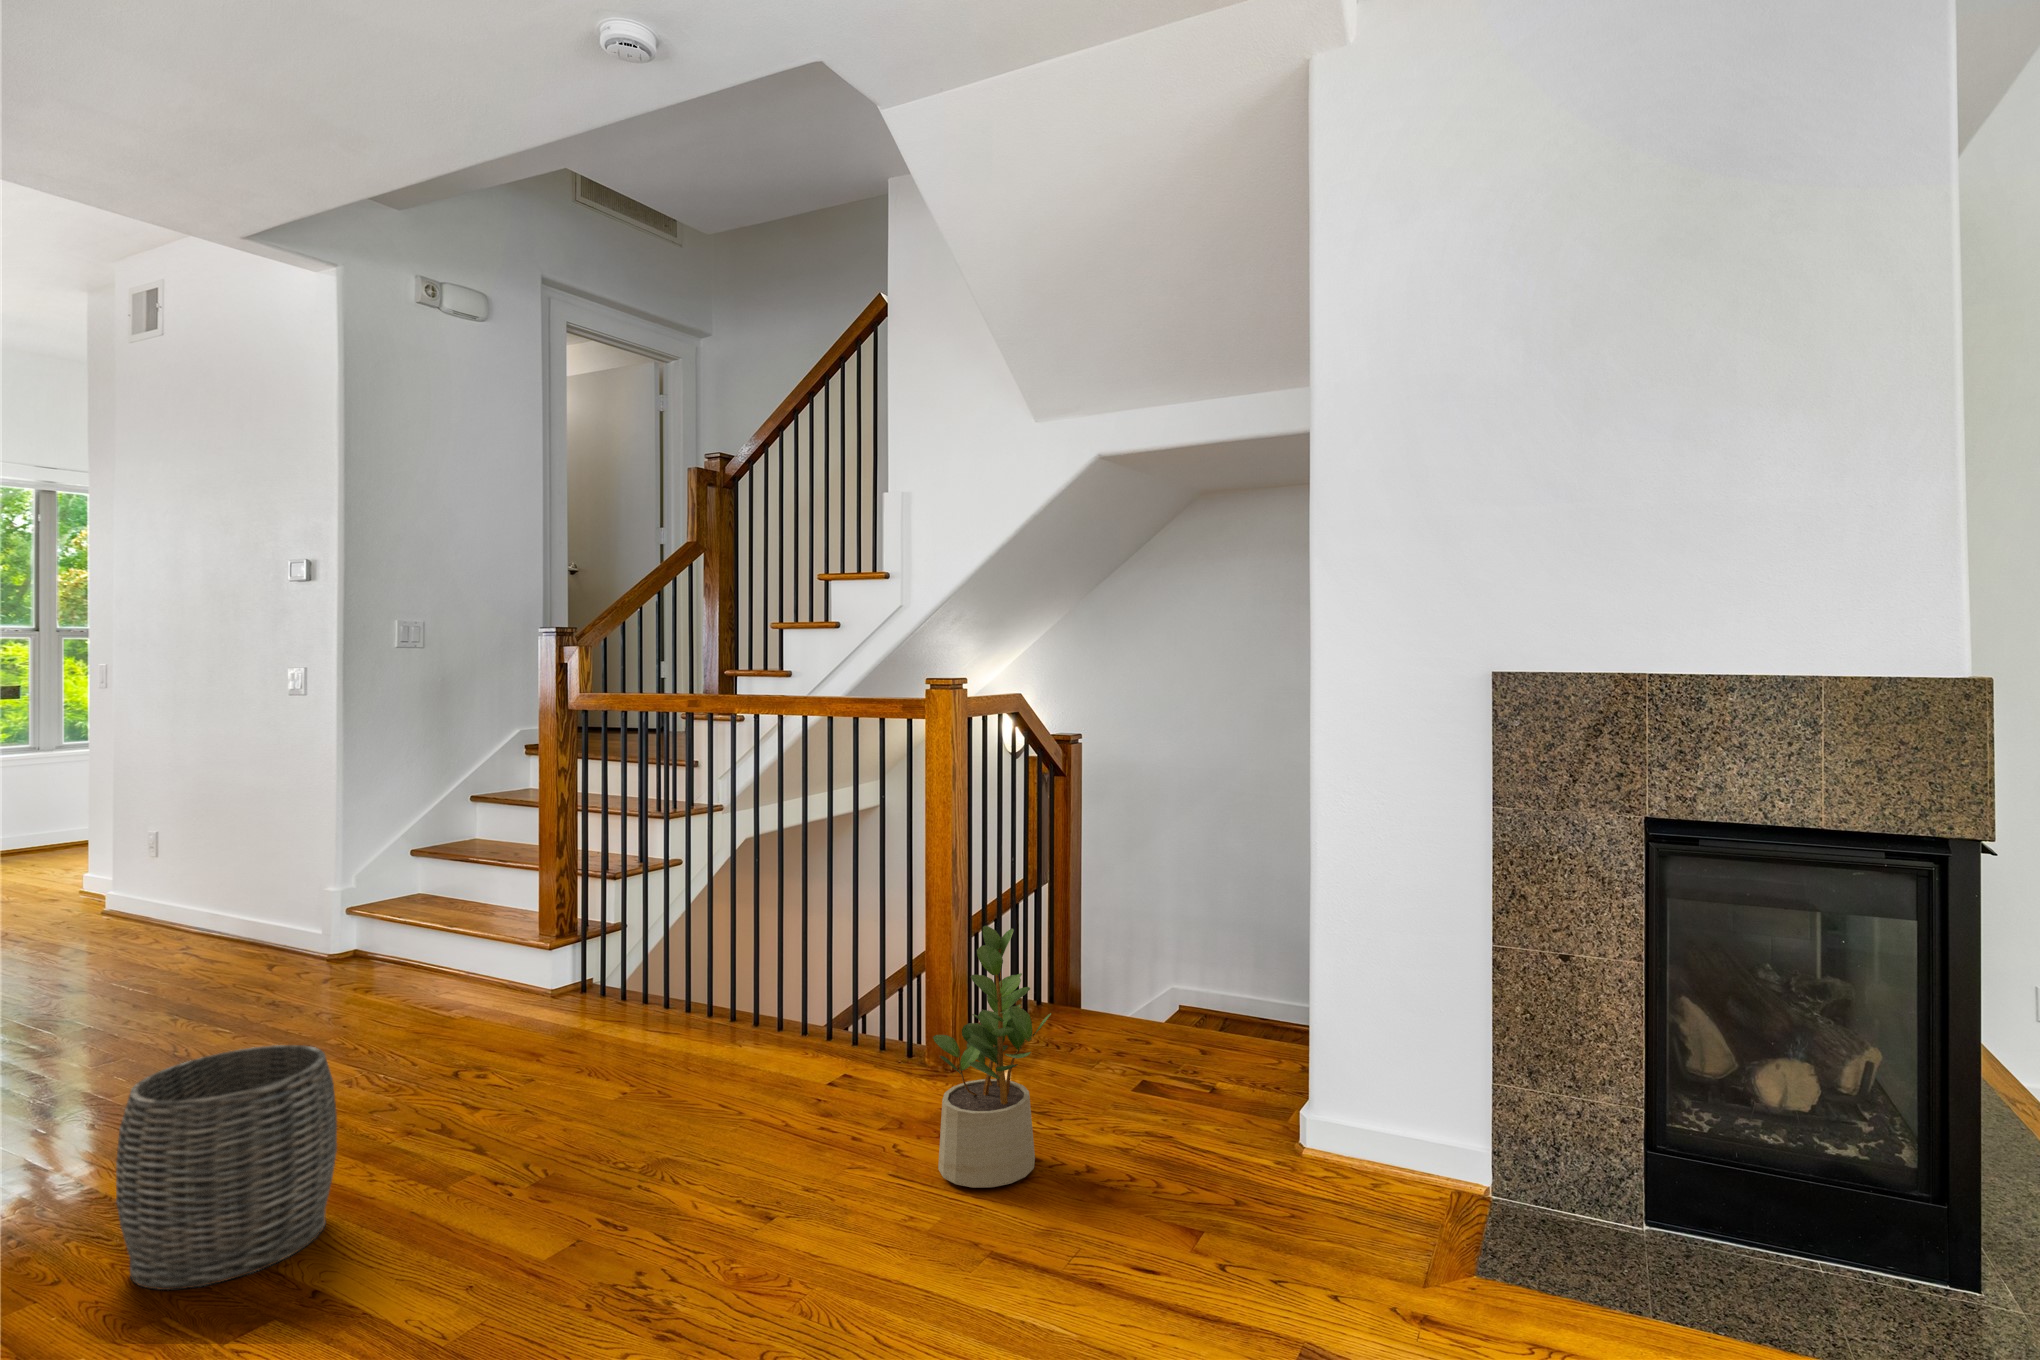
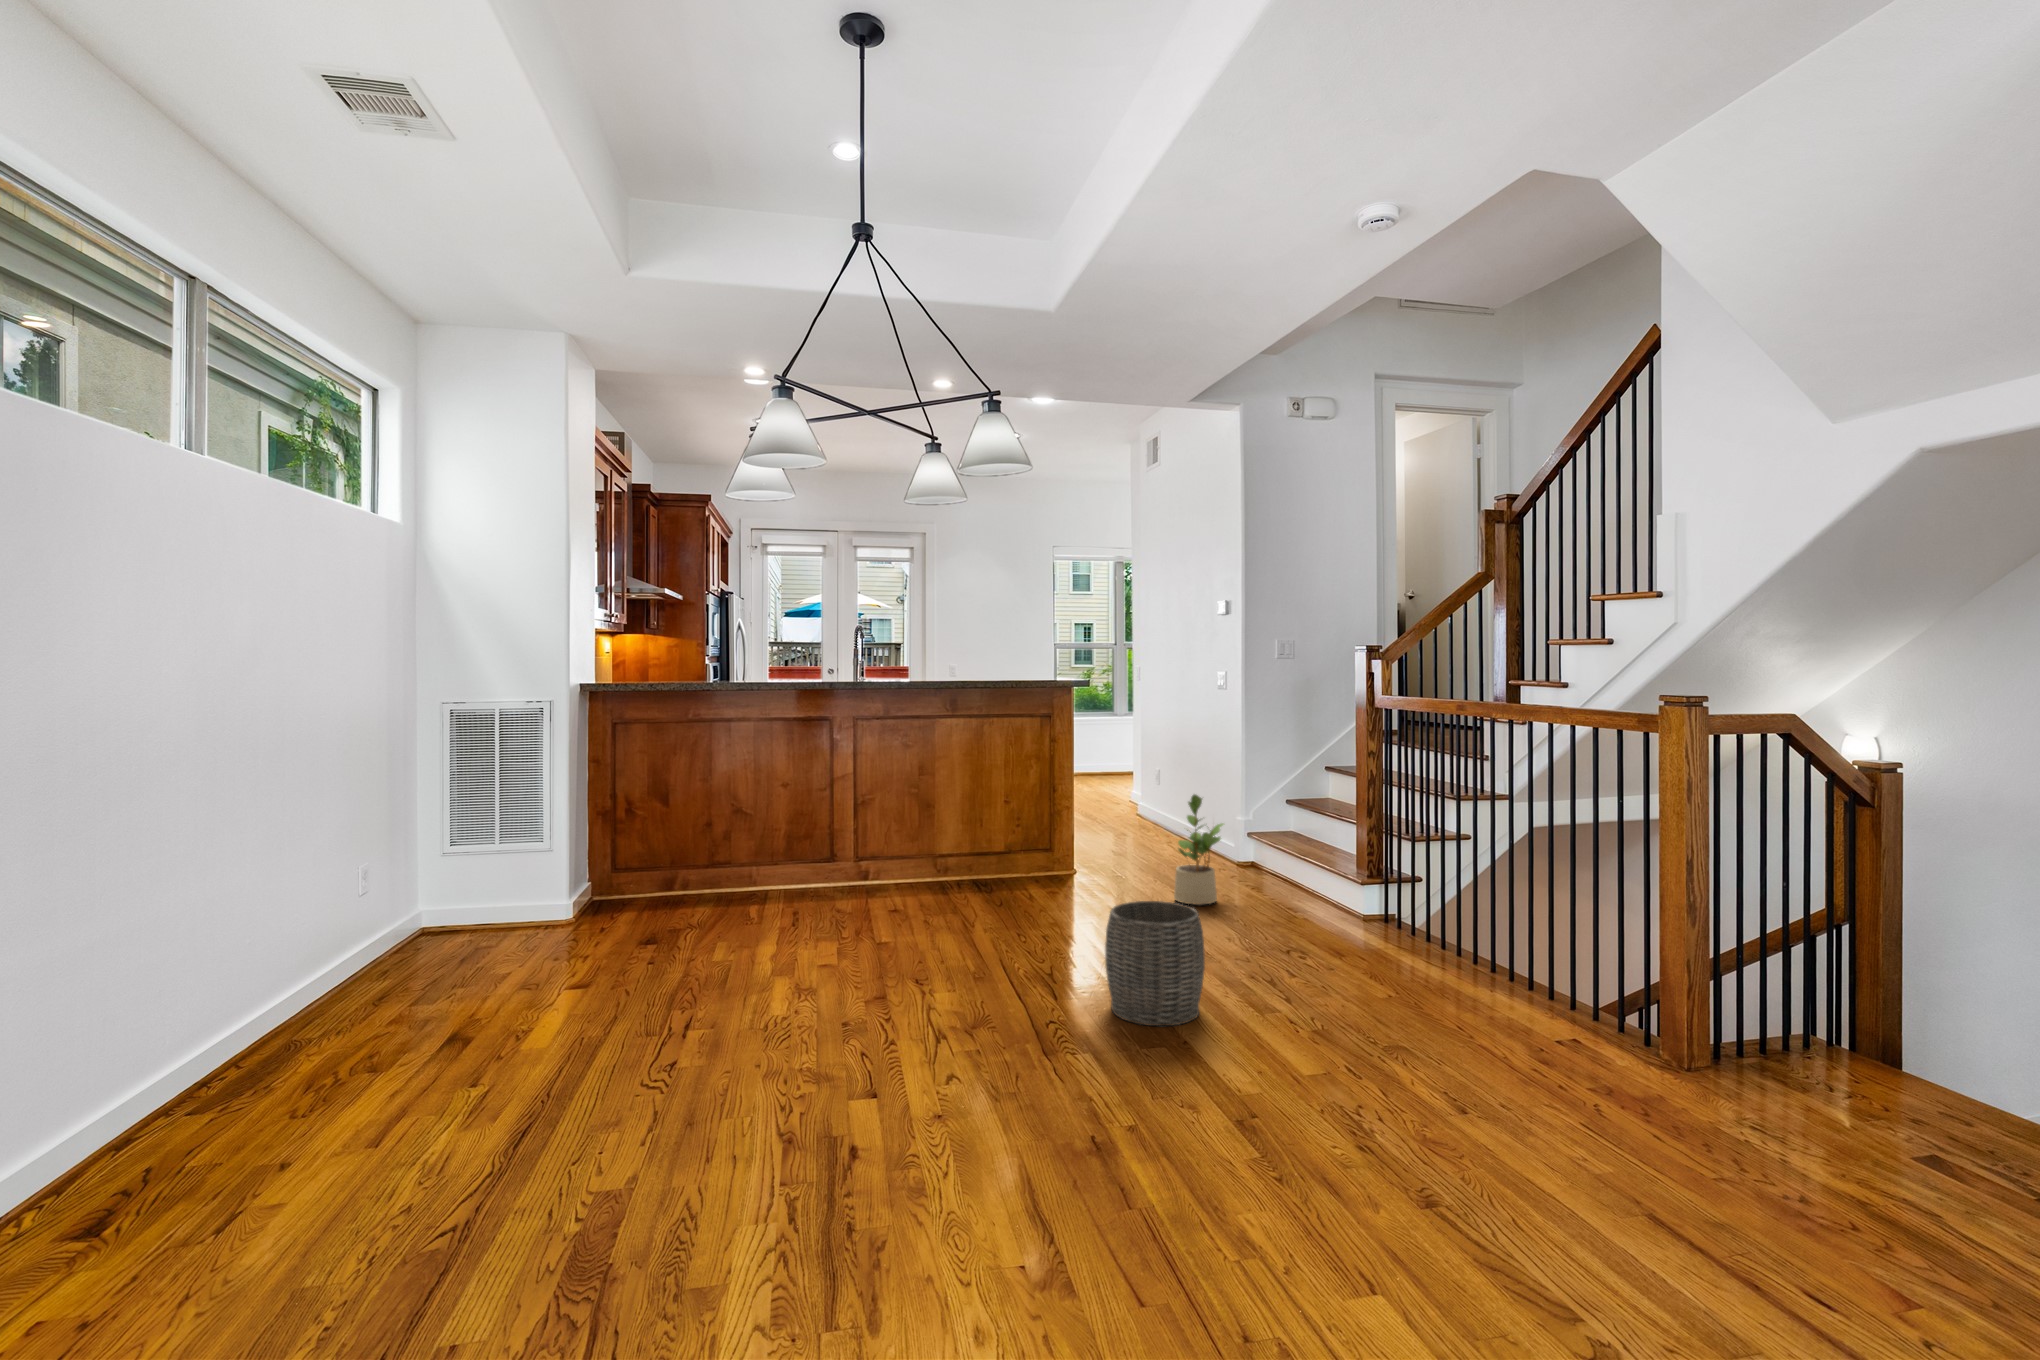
potted plant: present [933,925,1051,1188] -> present [1174,794,1223,905]

